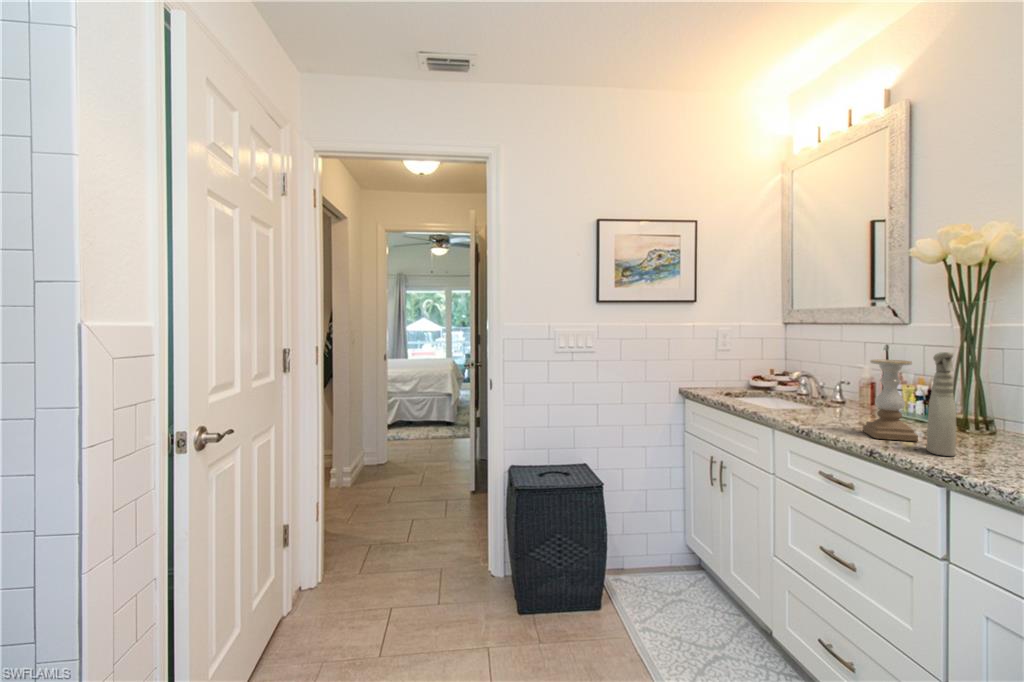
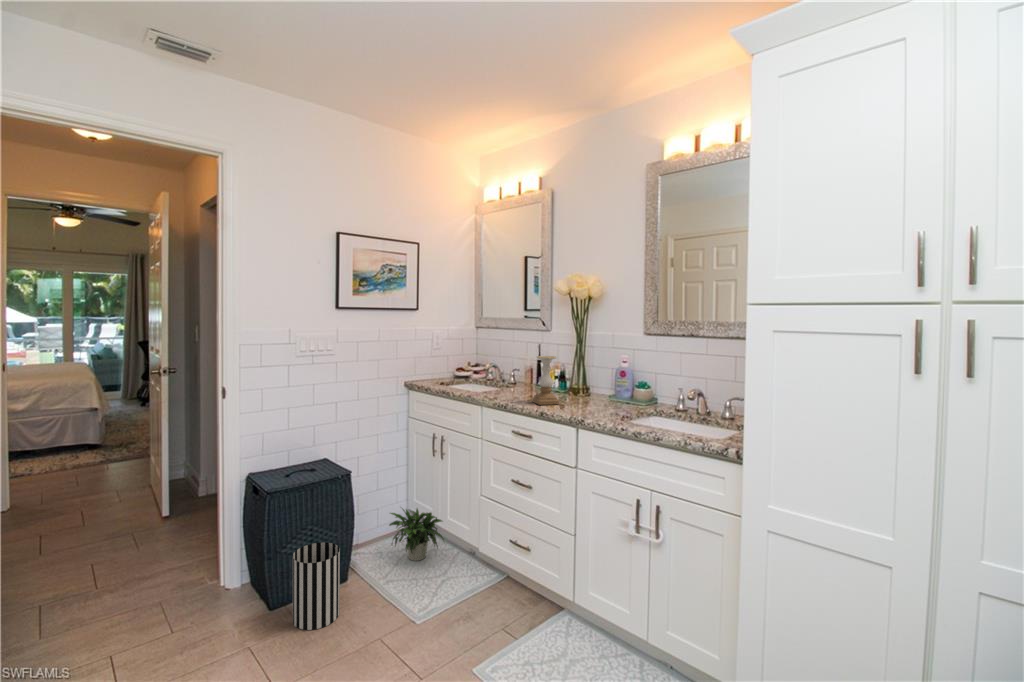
spray bottle: present [926,352,956,456] -> none [563,351,576,410]
potted plant: none [639,537,722,612] -> present [389,508,444,561]
wastebasket: none [531,558,580,659] -> present [293,542,340,630]

